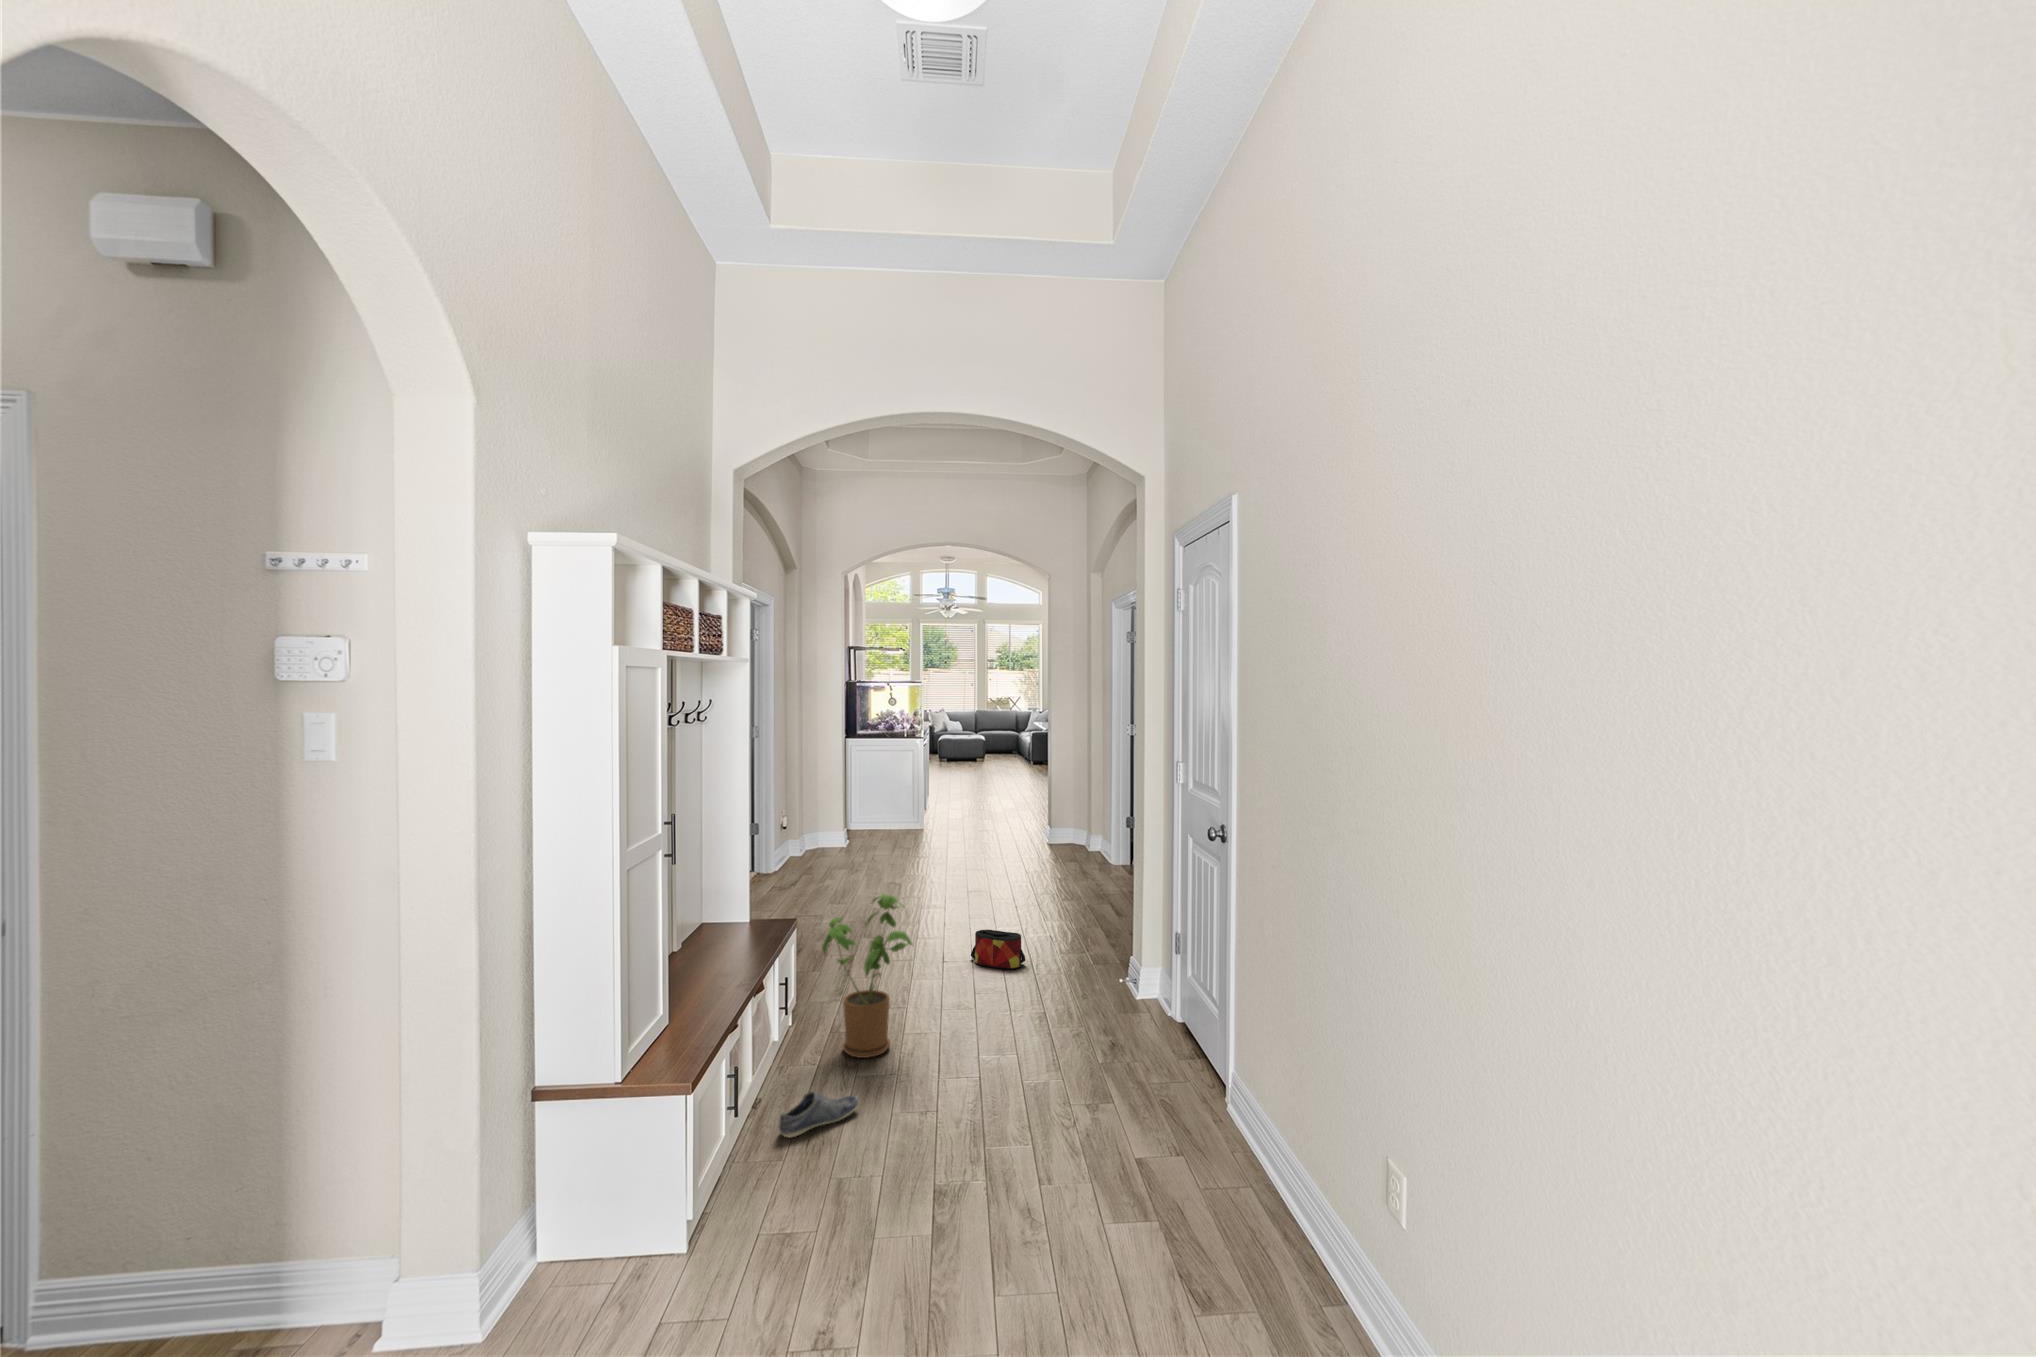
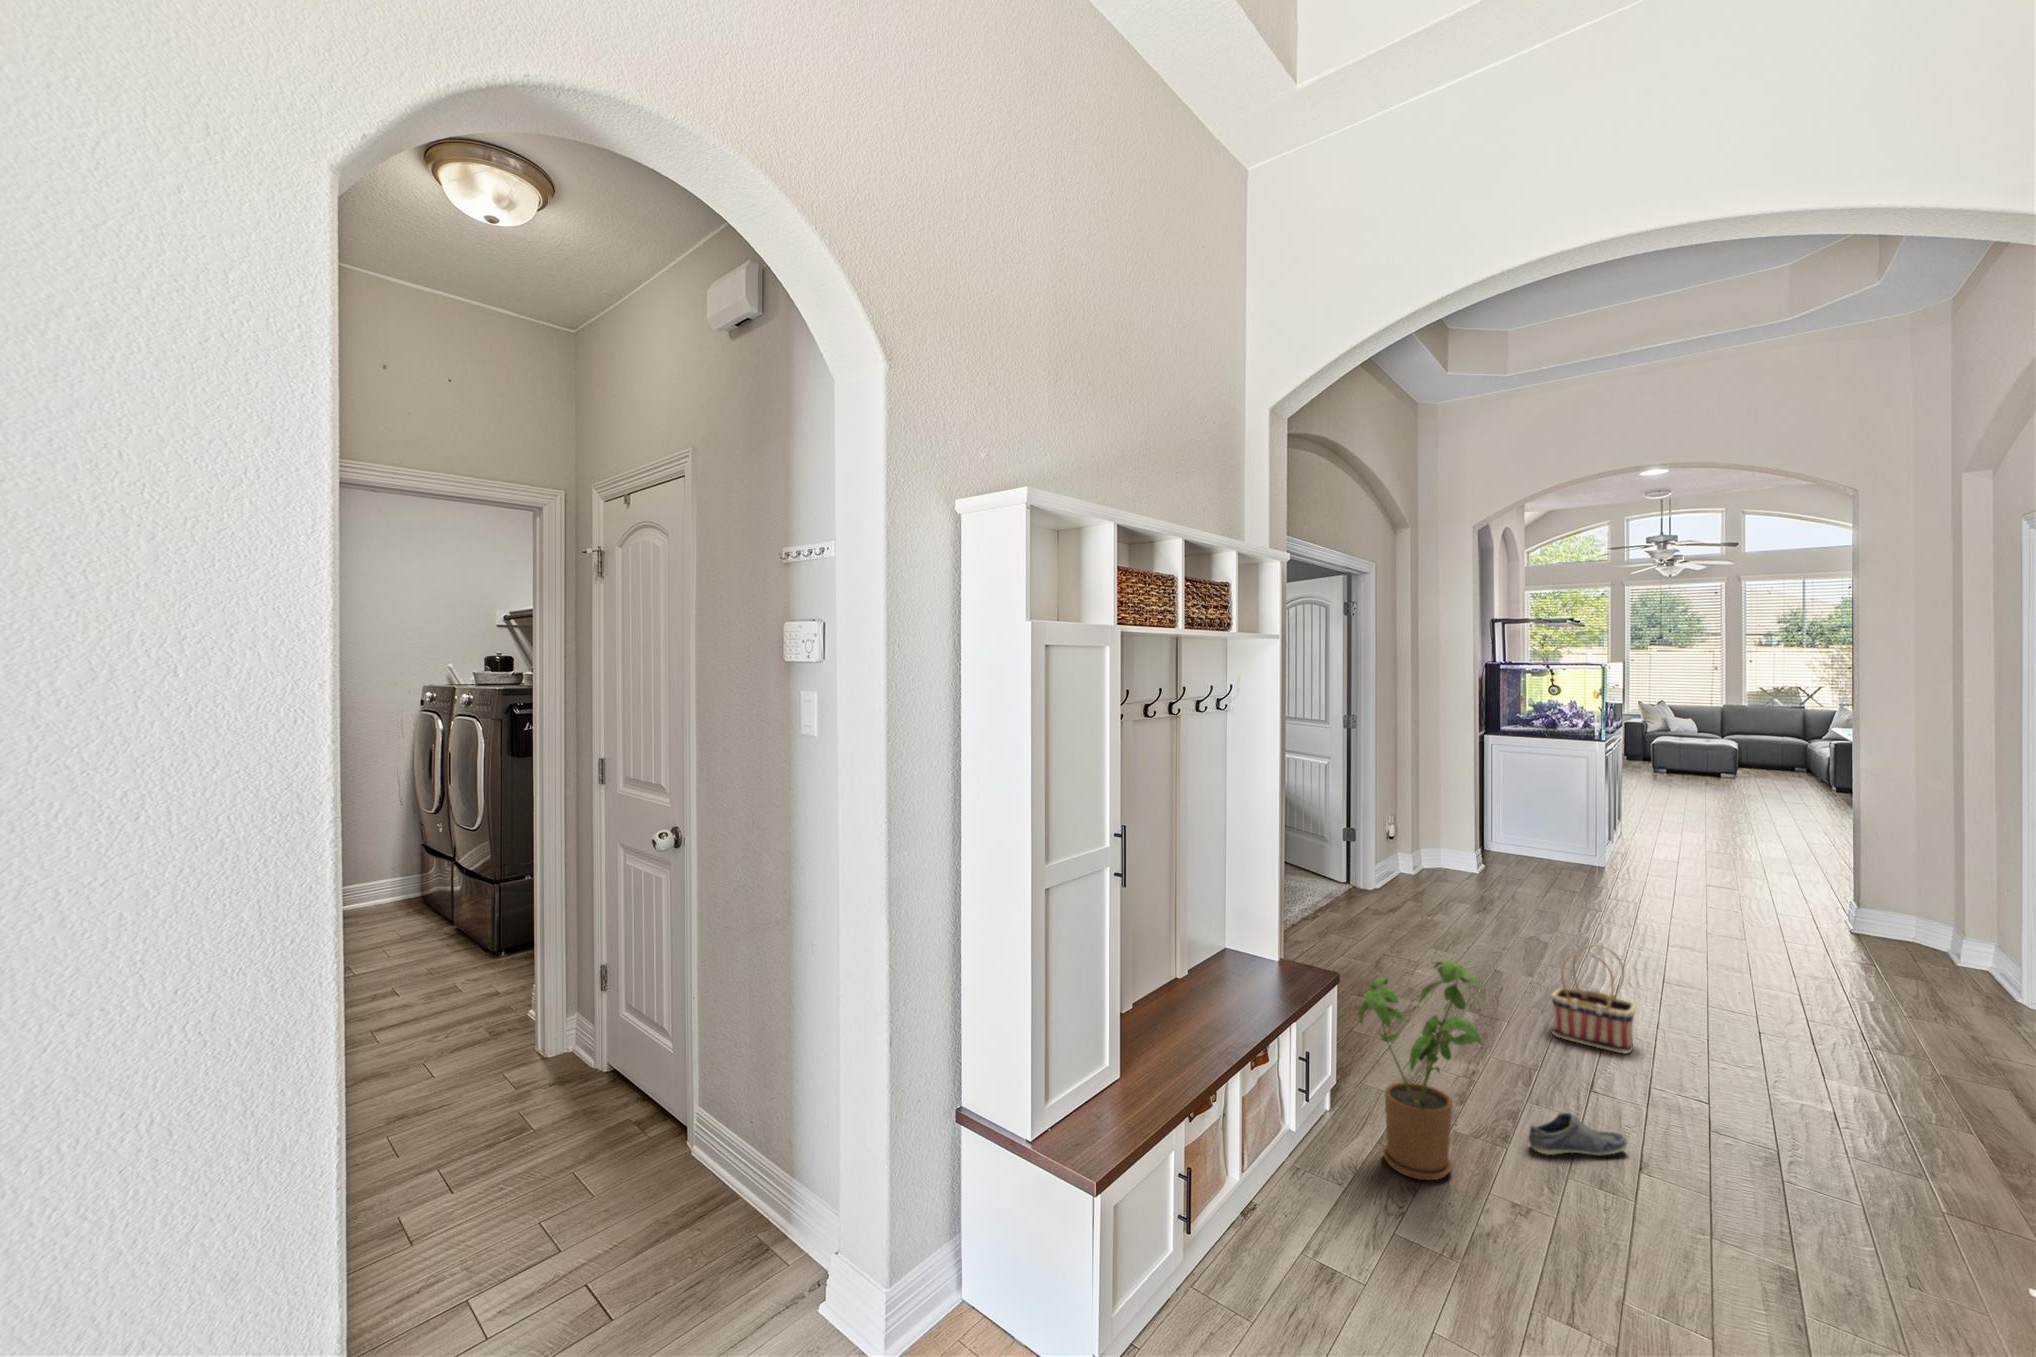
basket: none [924,877,974,947] -> present [1551,945,1636,1053]
bag: present [971,930,1025,970] -> none [1622,1035,1720,1111]
shoe: present [779,1091,859,1138] -> present [1529,1113,1627,1155]

